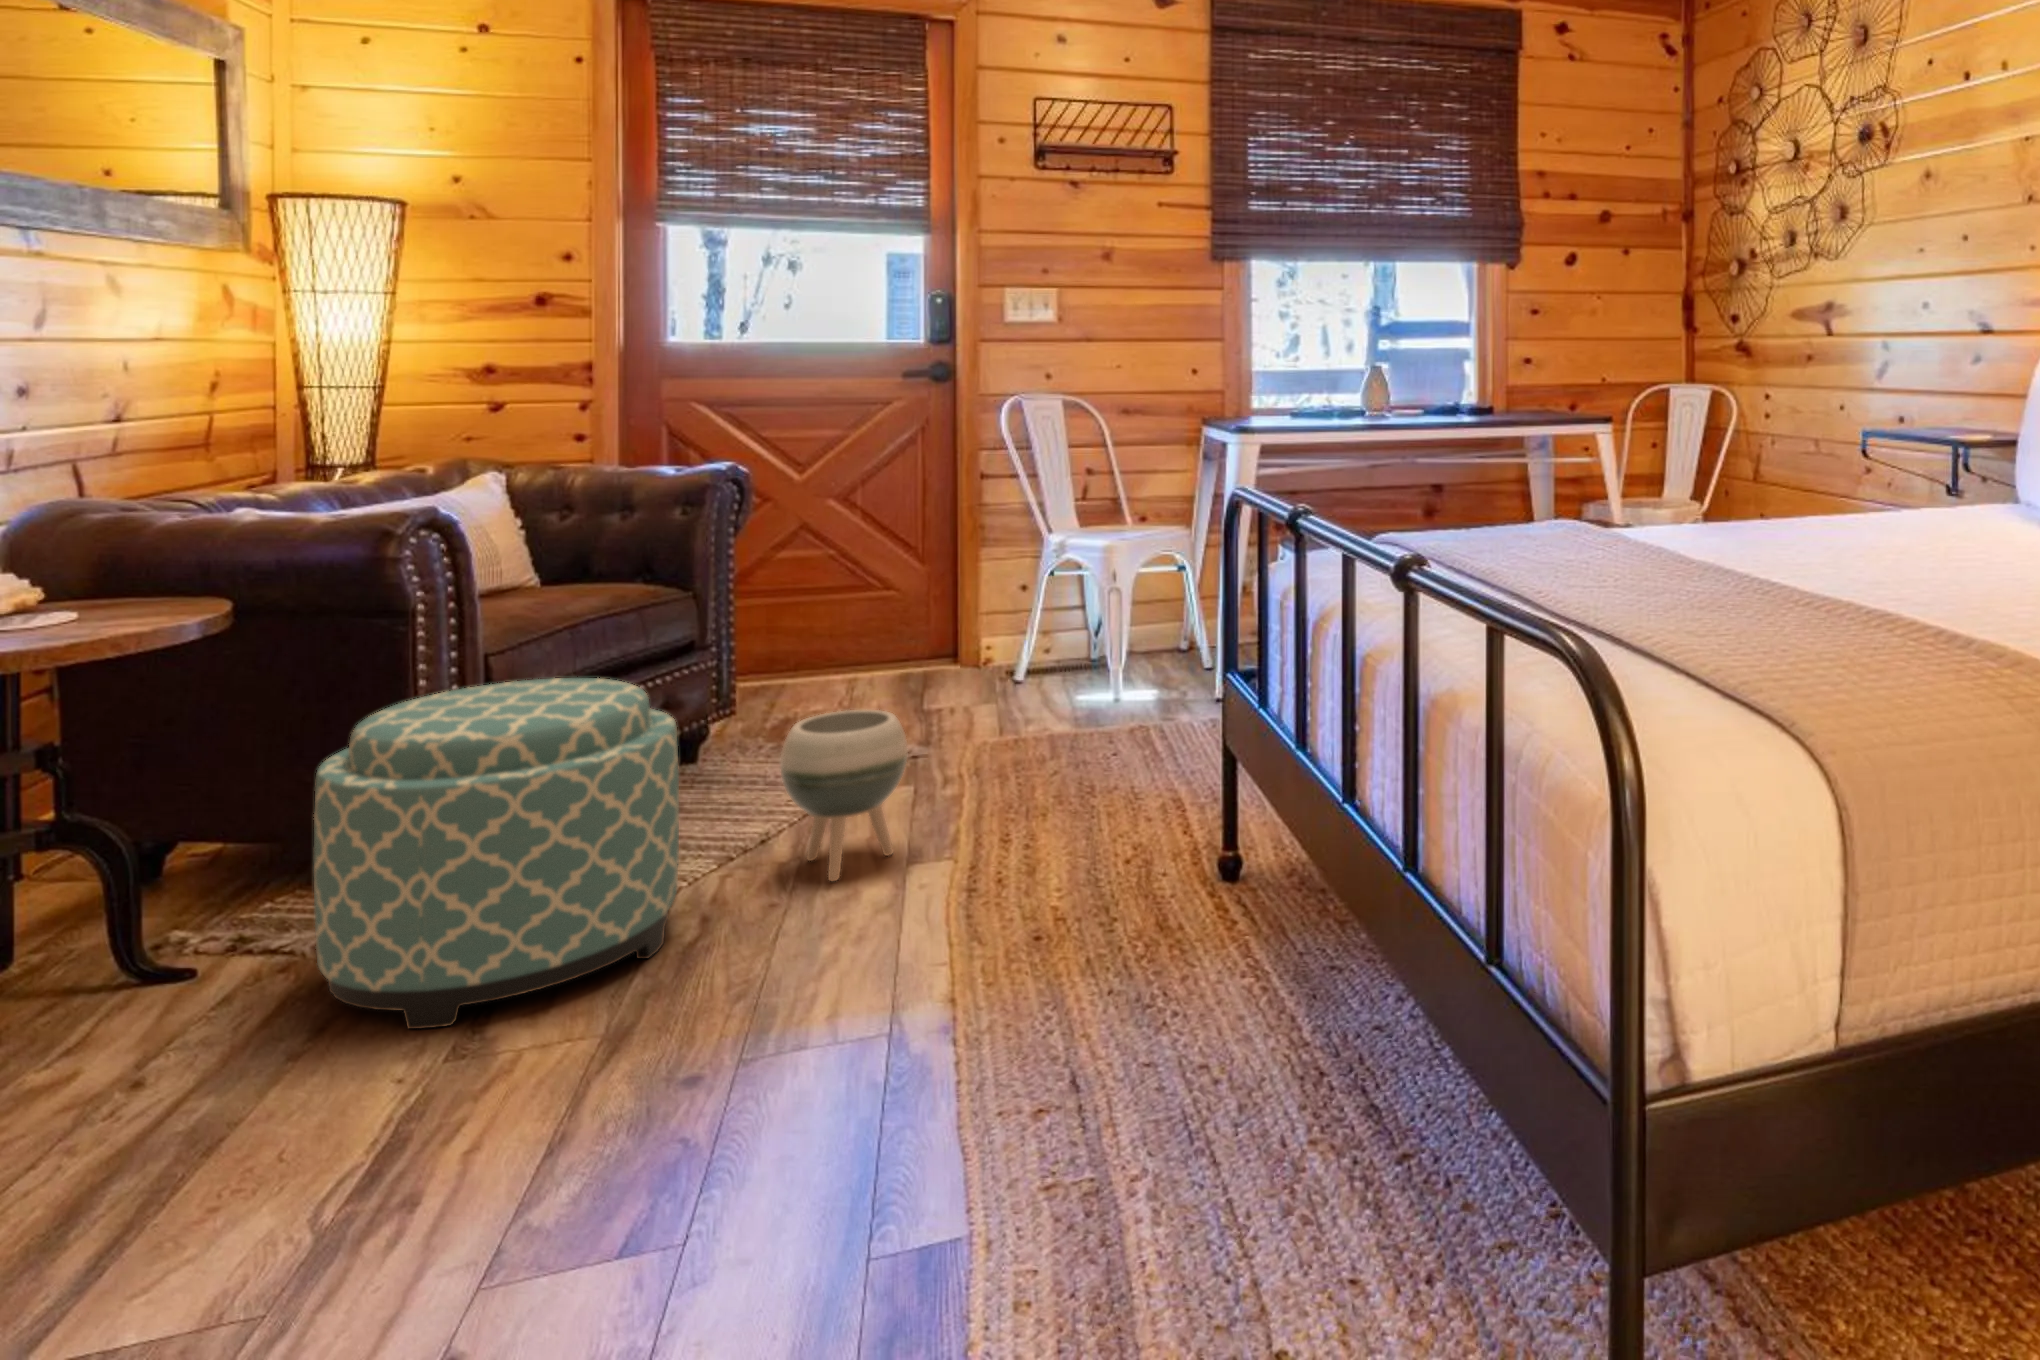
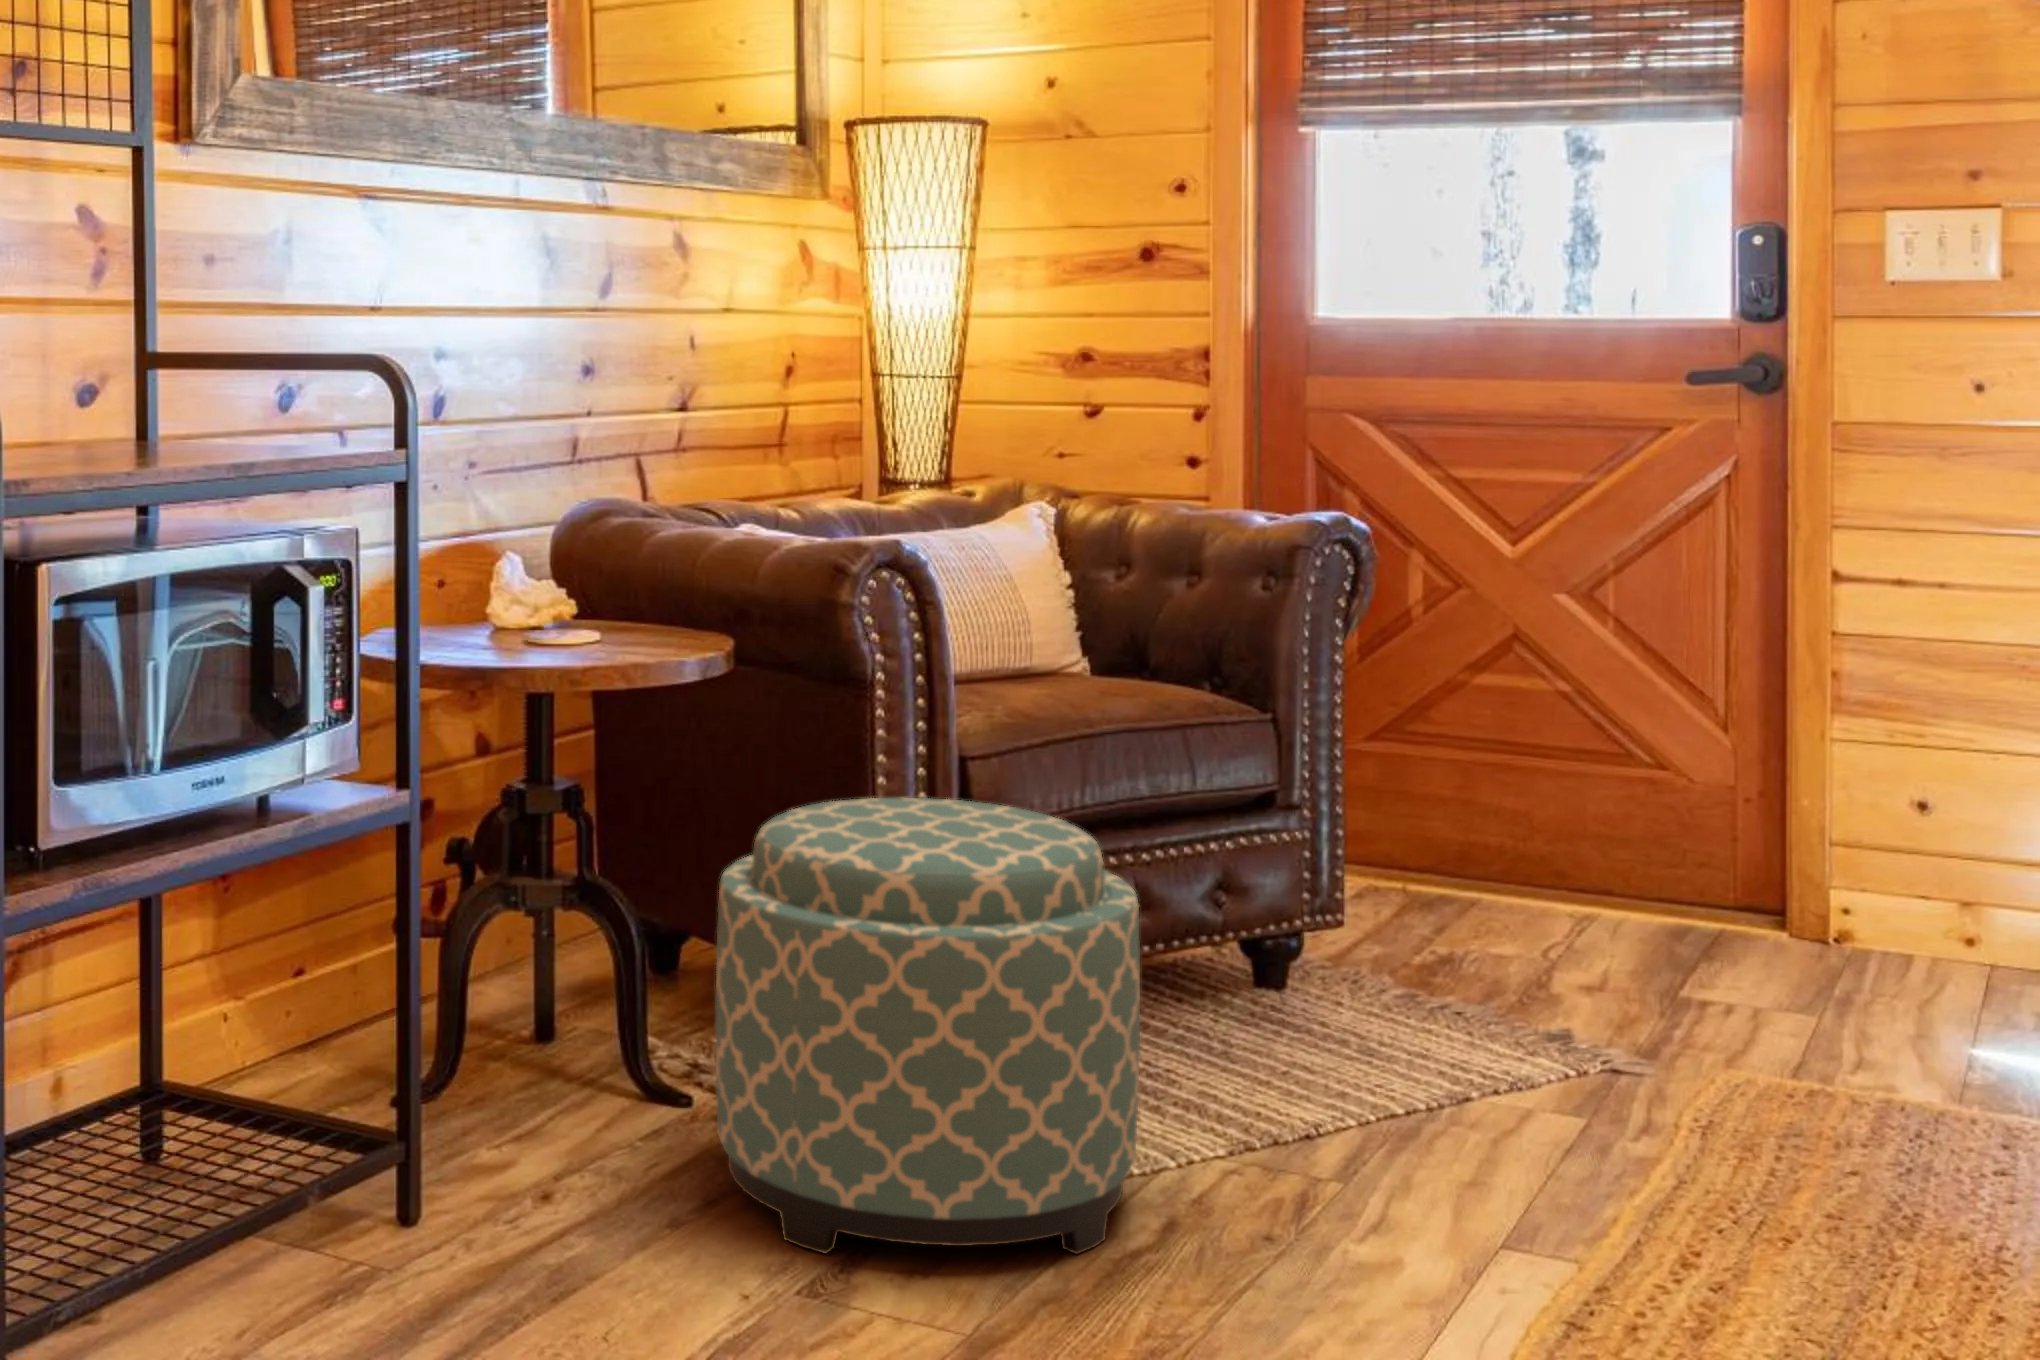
planter: present [780,710,908,881] -> none [1309,946,1517,1231]

